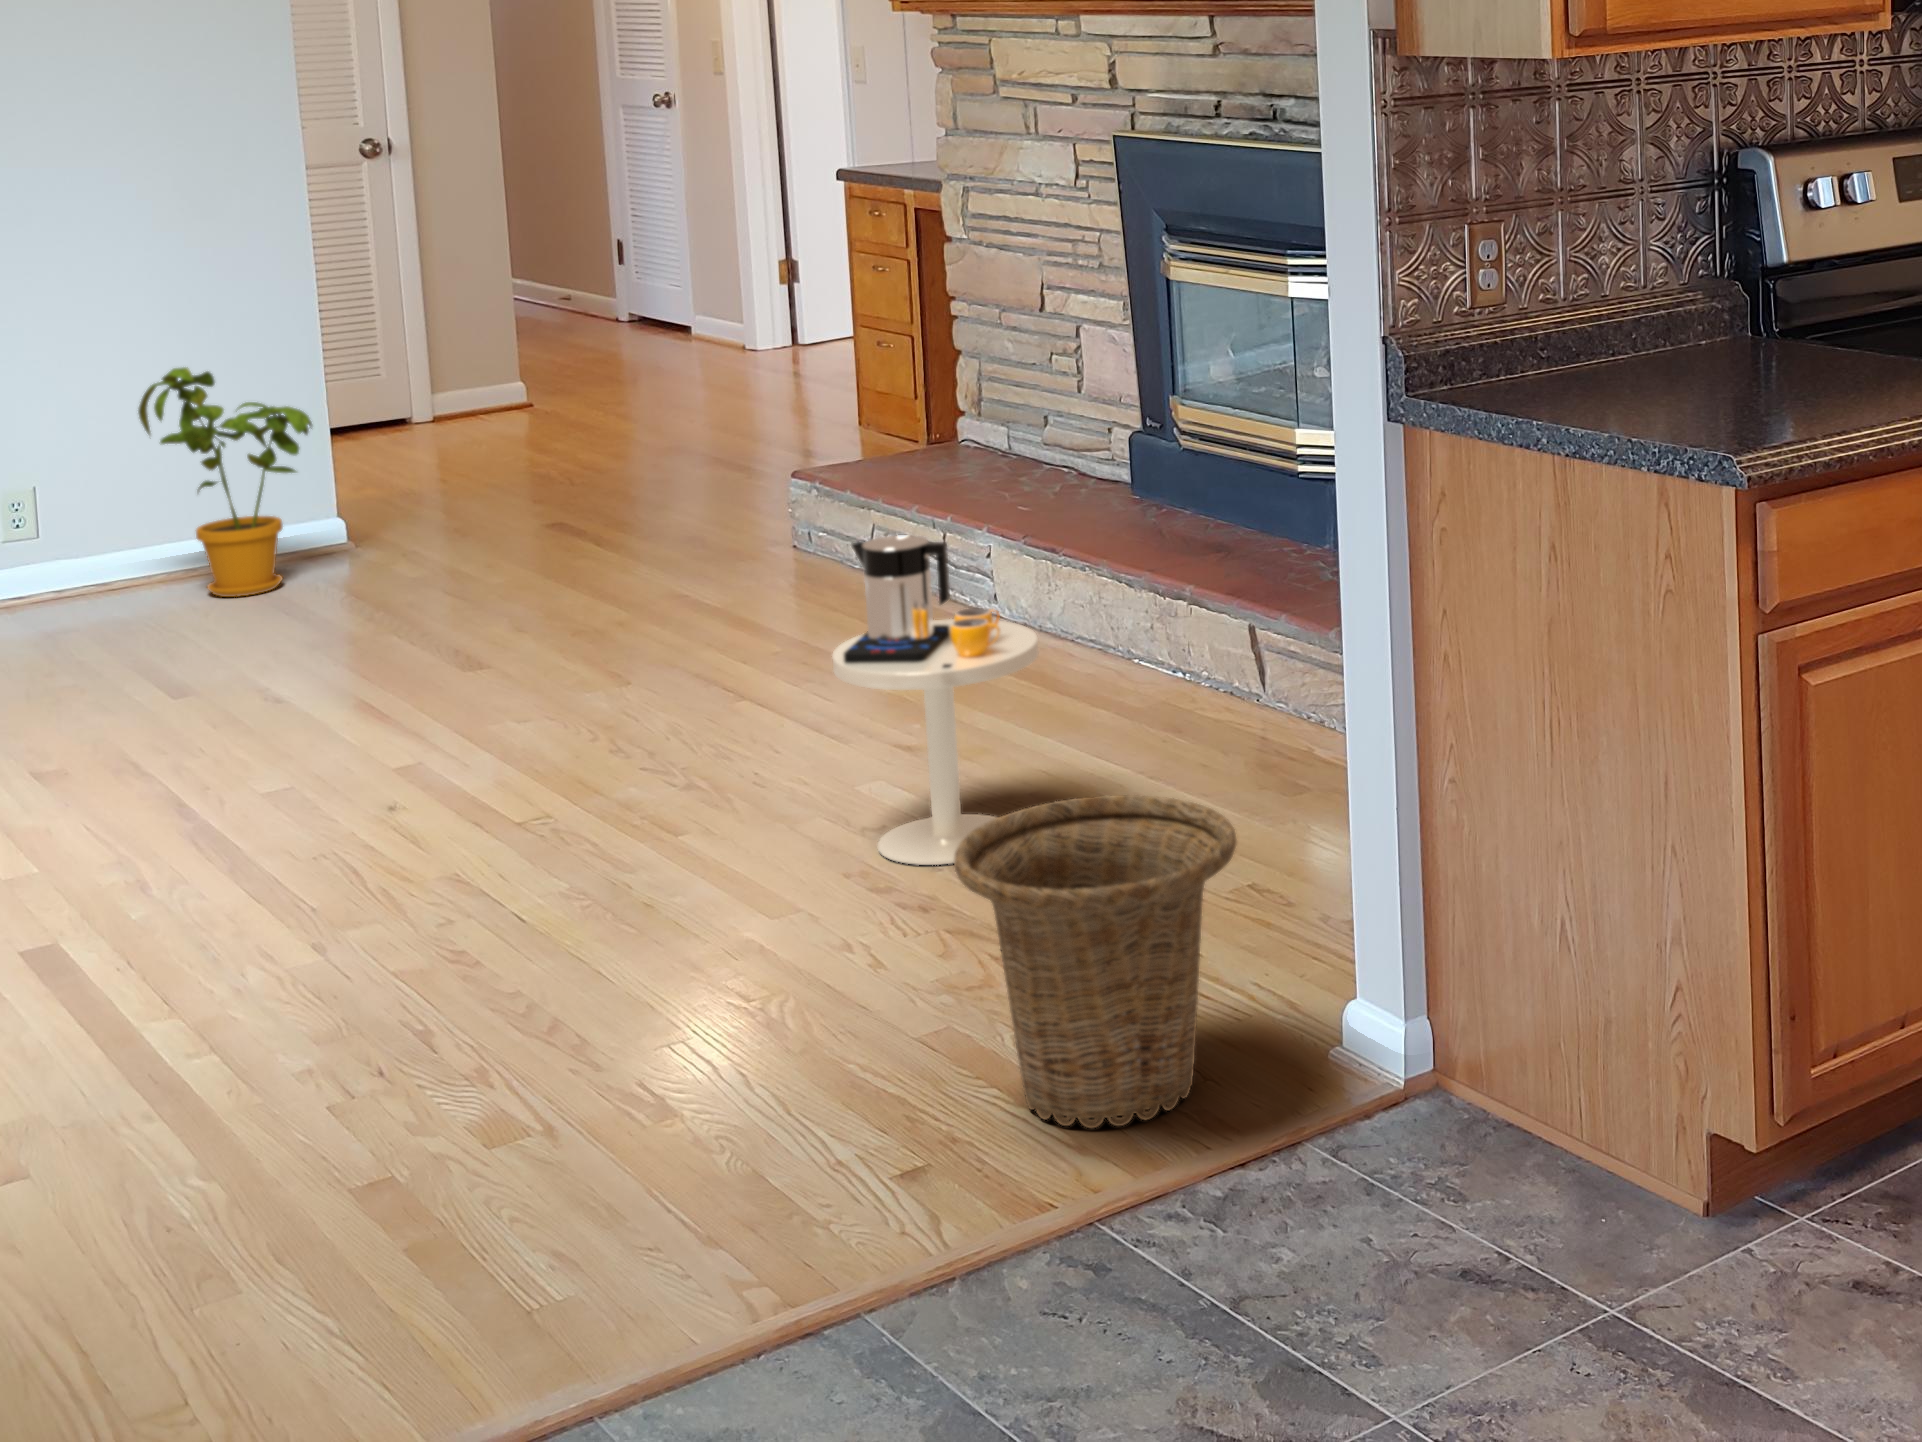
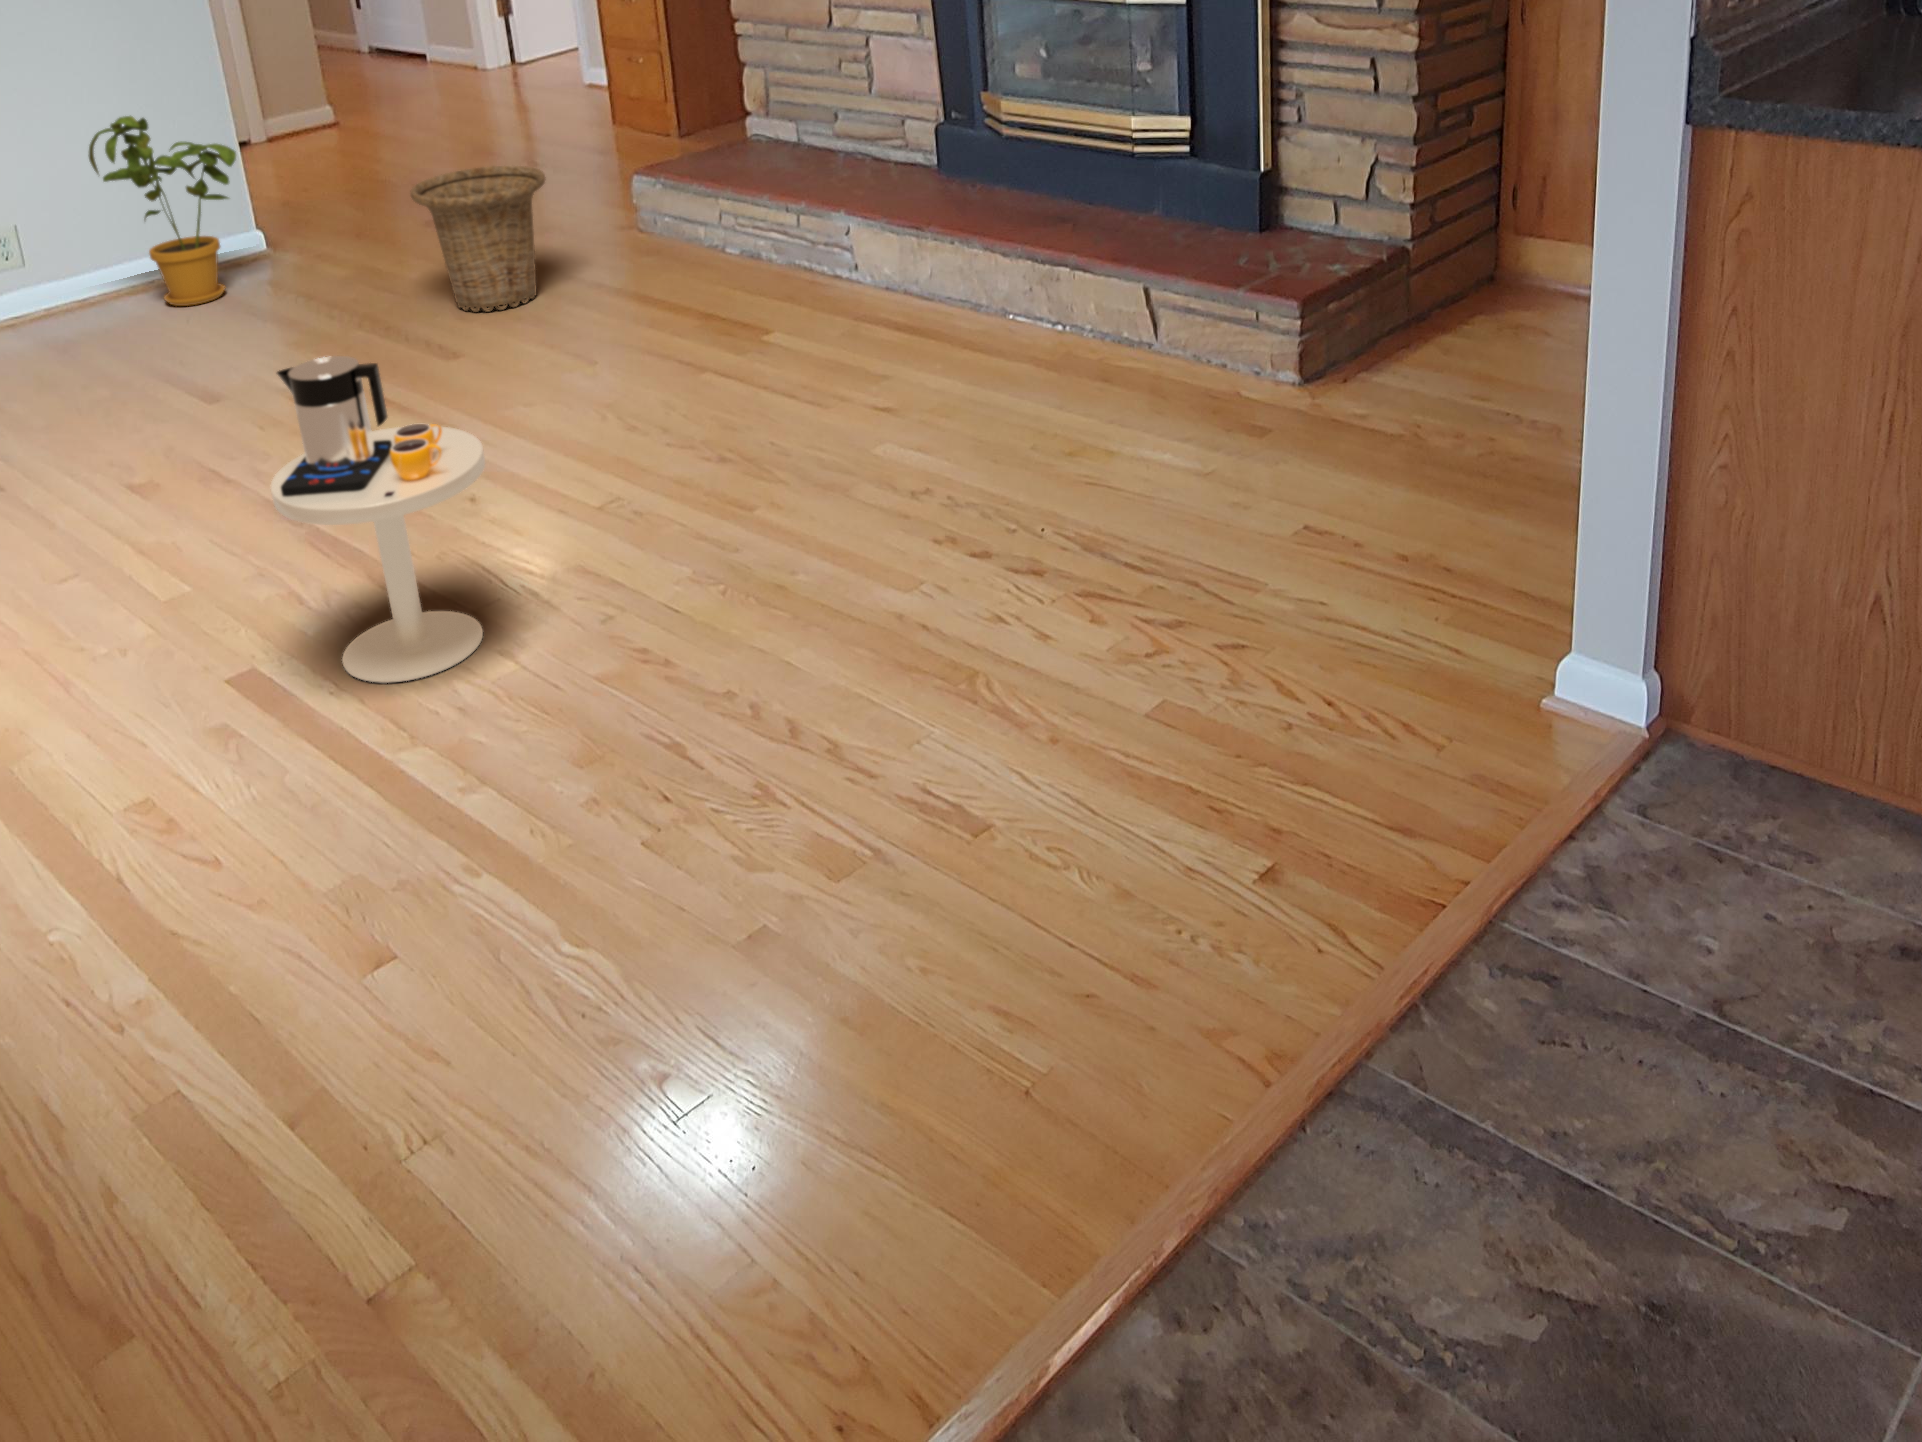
side table: present [832,535,1038,865] -> present [271,356,485,683]
basket: present [954,795,1236,1128] -> present [411,166,545,312]

